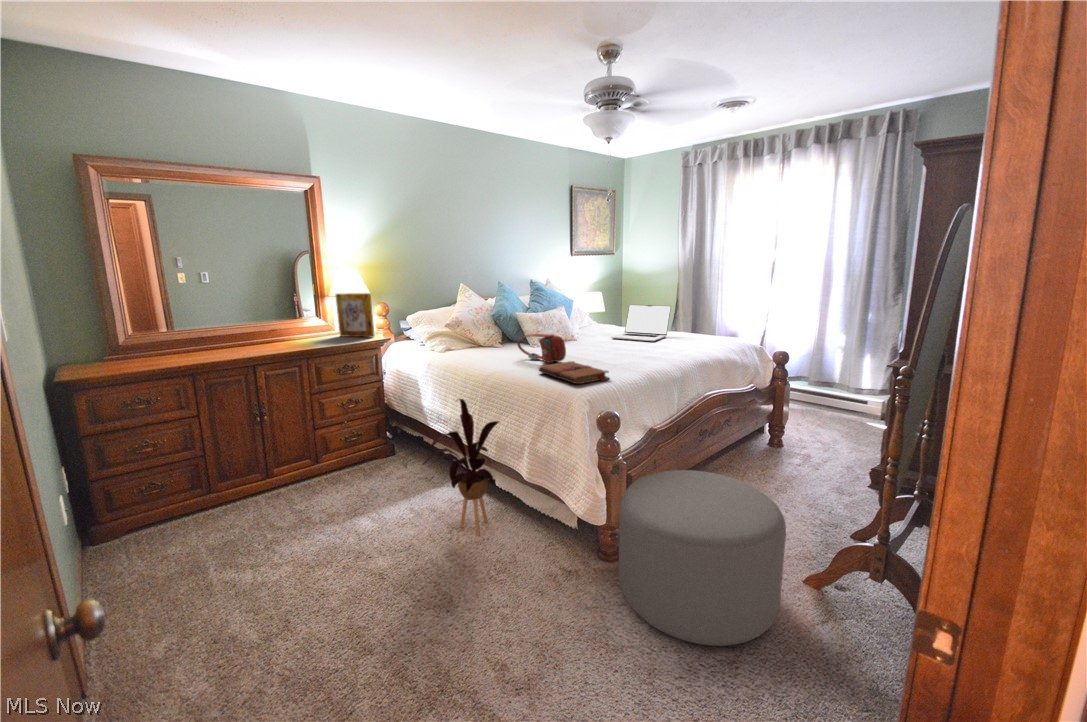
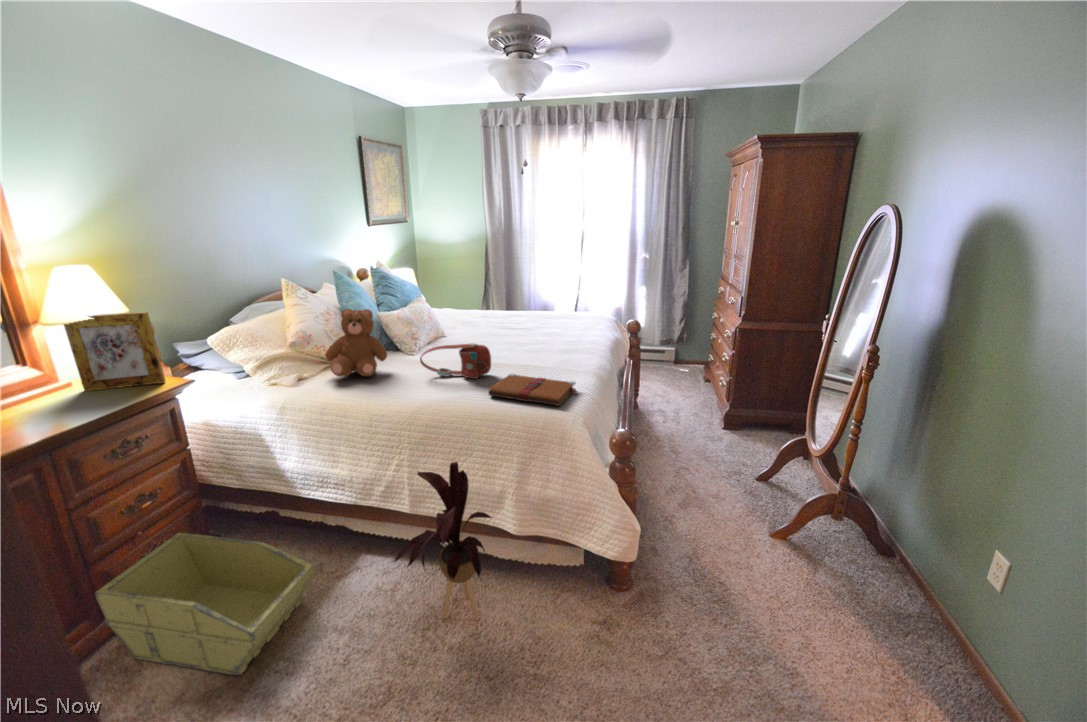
teddy bear: none [464,304,506,354] -> present [325,309,387,377]
laptop: present [611,305,671,341] -> none [482,288,535,330]
storage bin: none [306,427,405,510] -> present [95,533,315,675]
ottoman: present [619,470,786,646] -> none [650,466,816,638]

